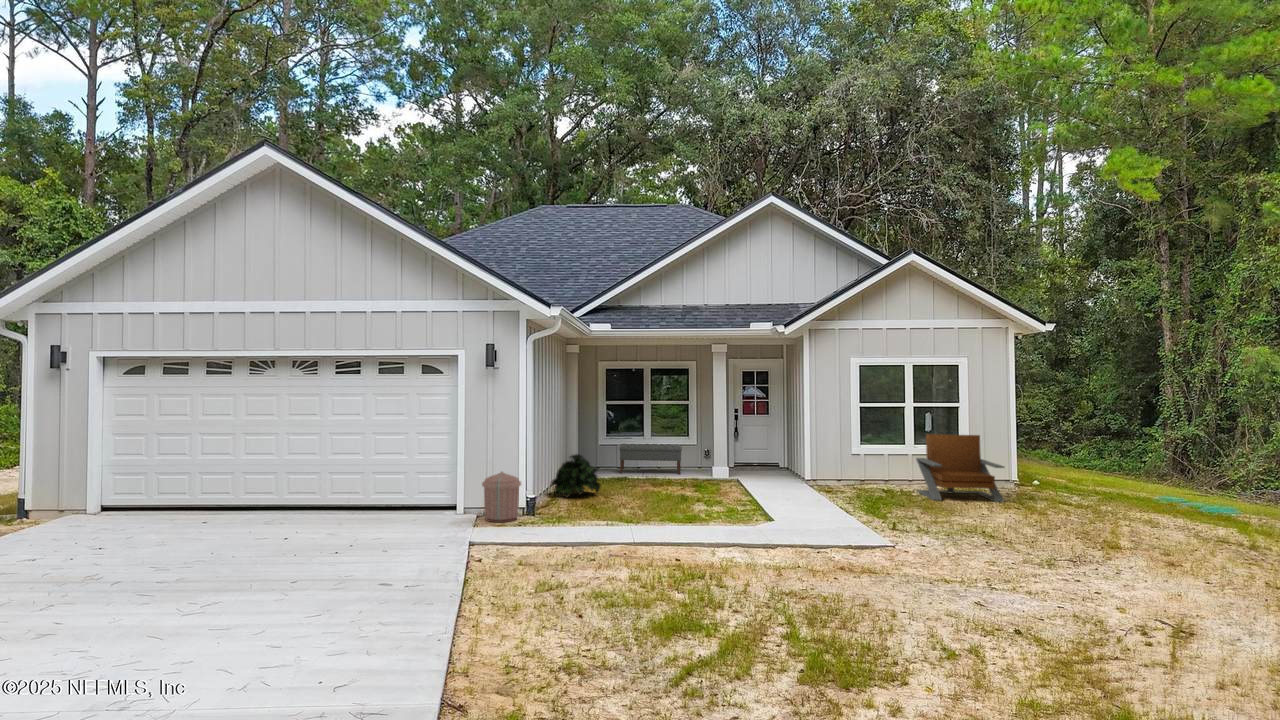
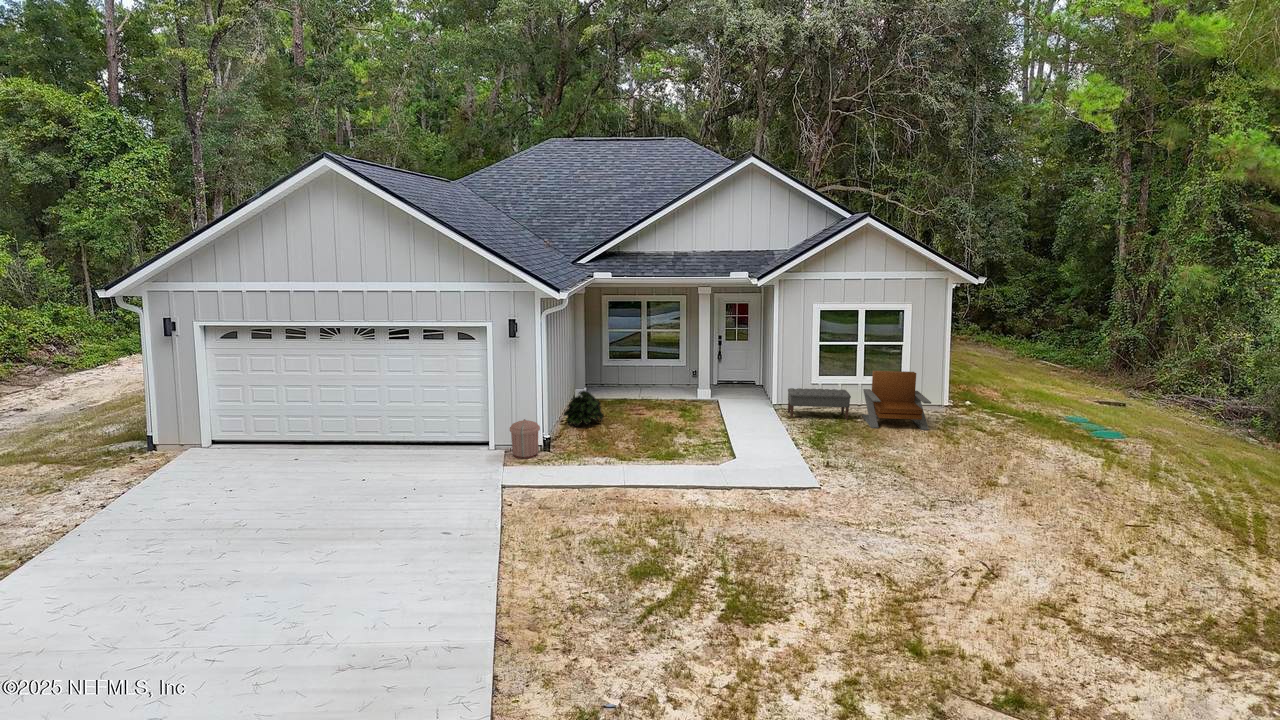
bench: present [619,444,682,474] -> present [788,388,851,420]

